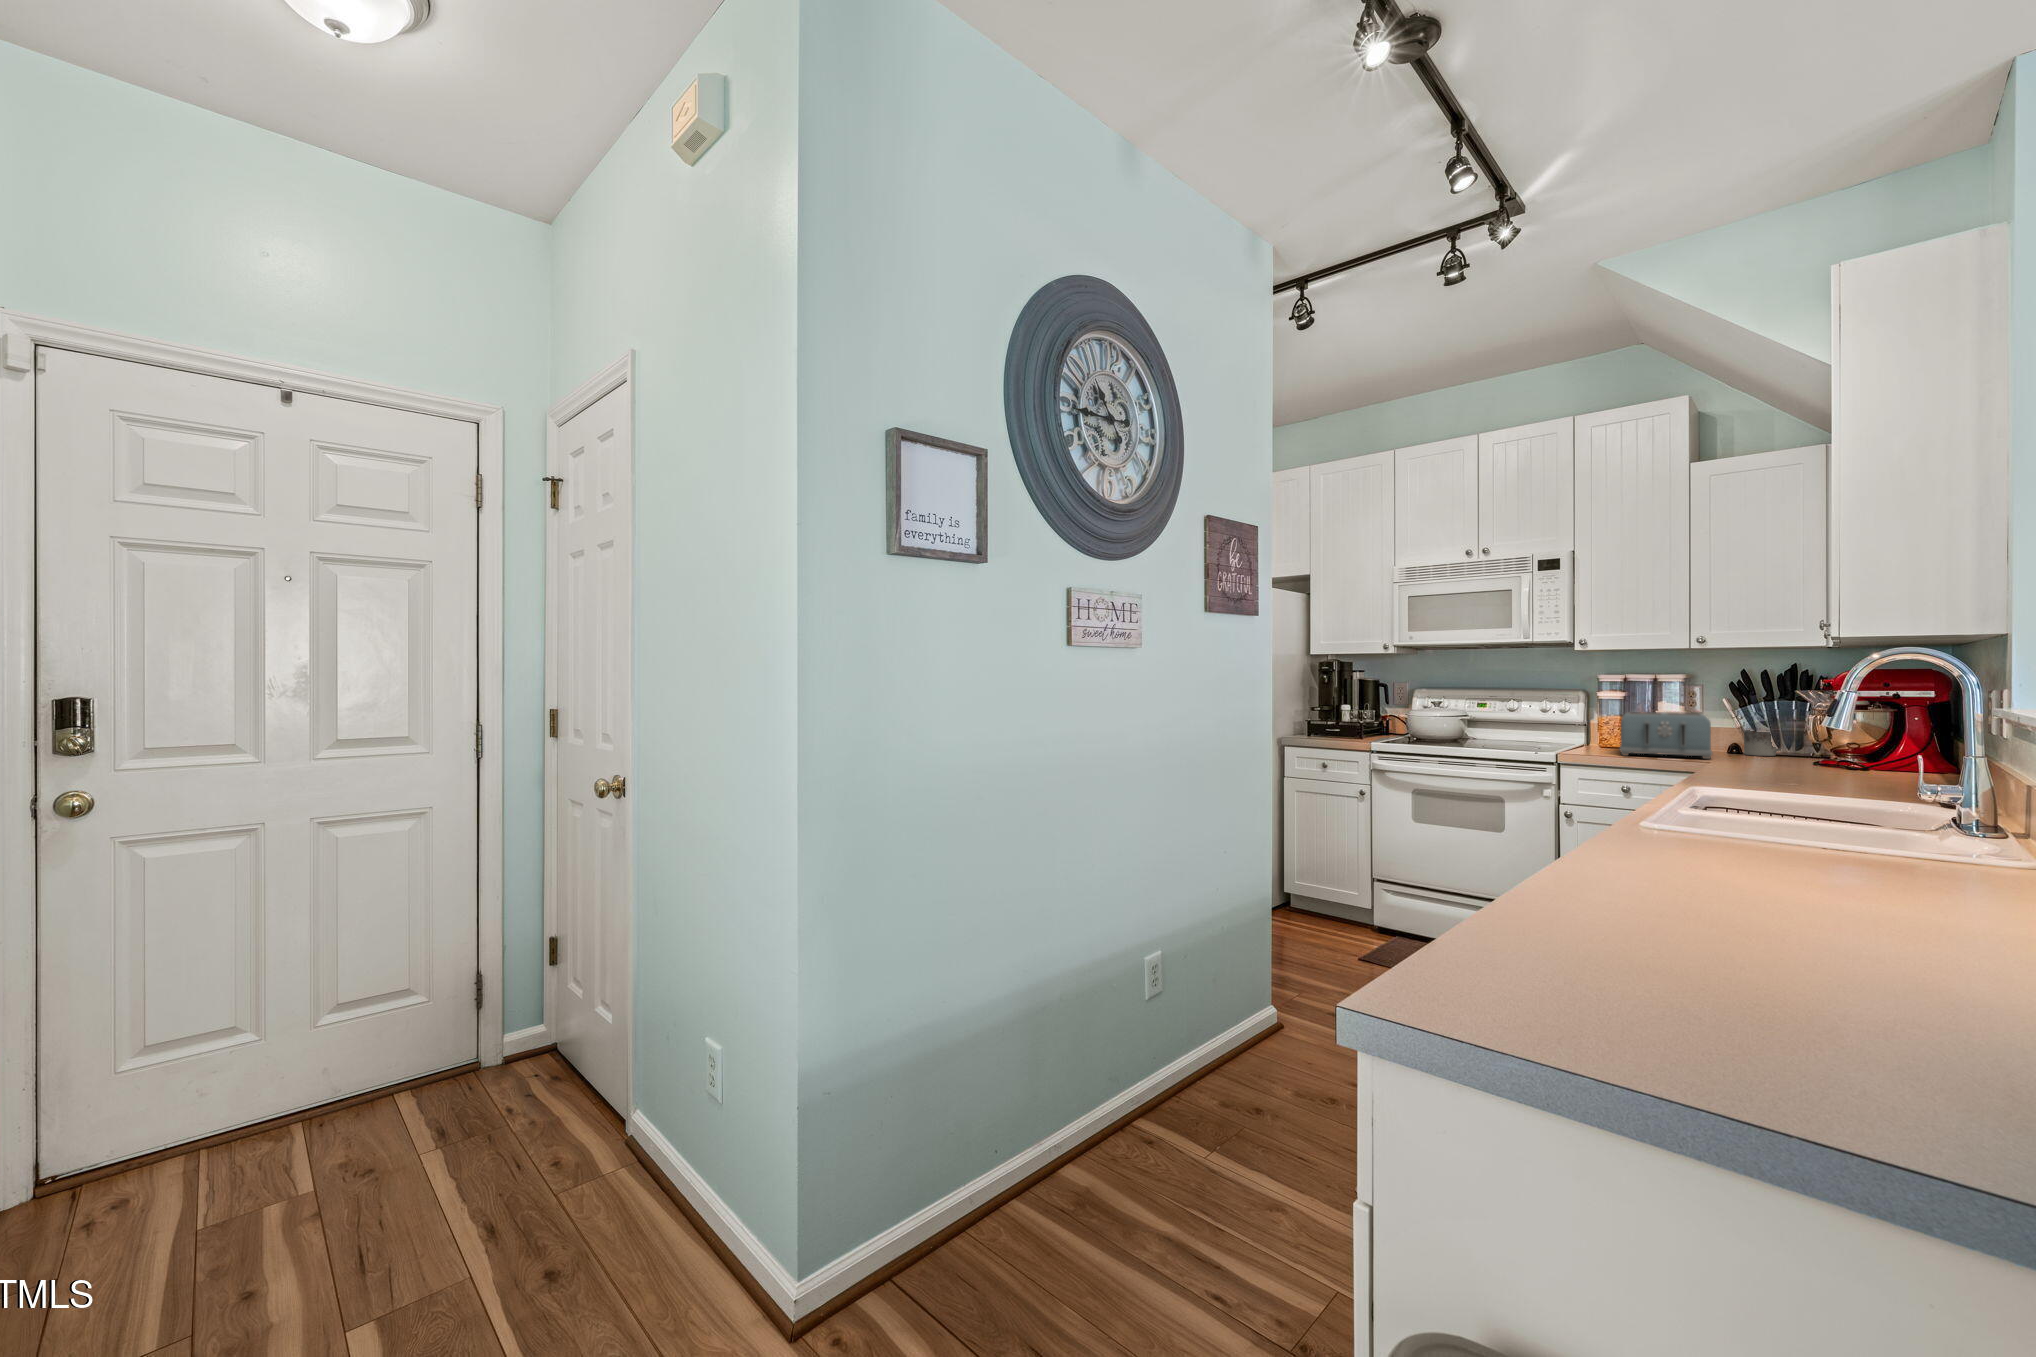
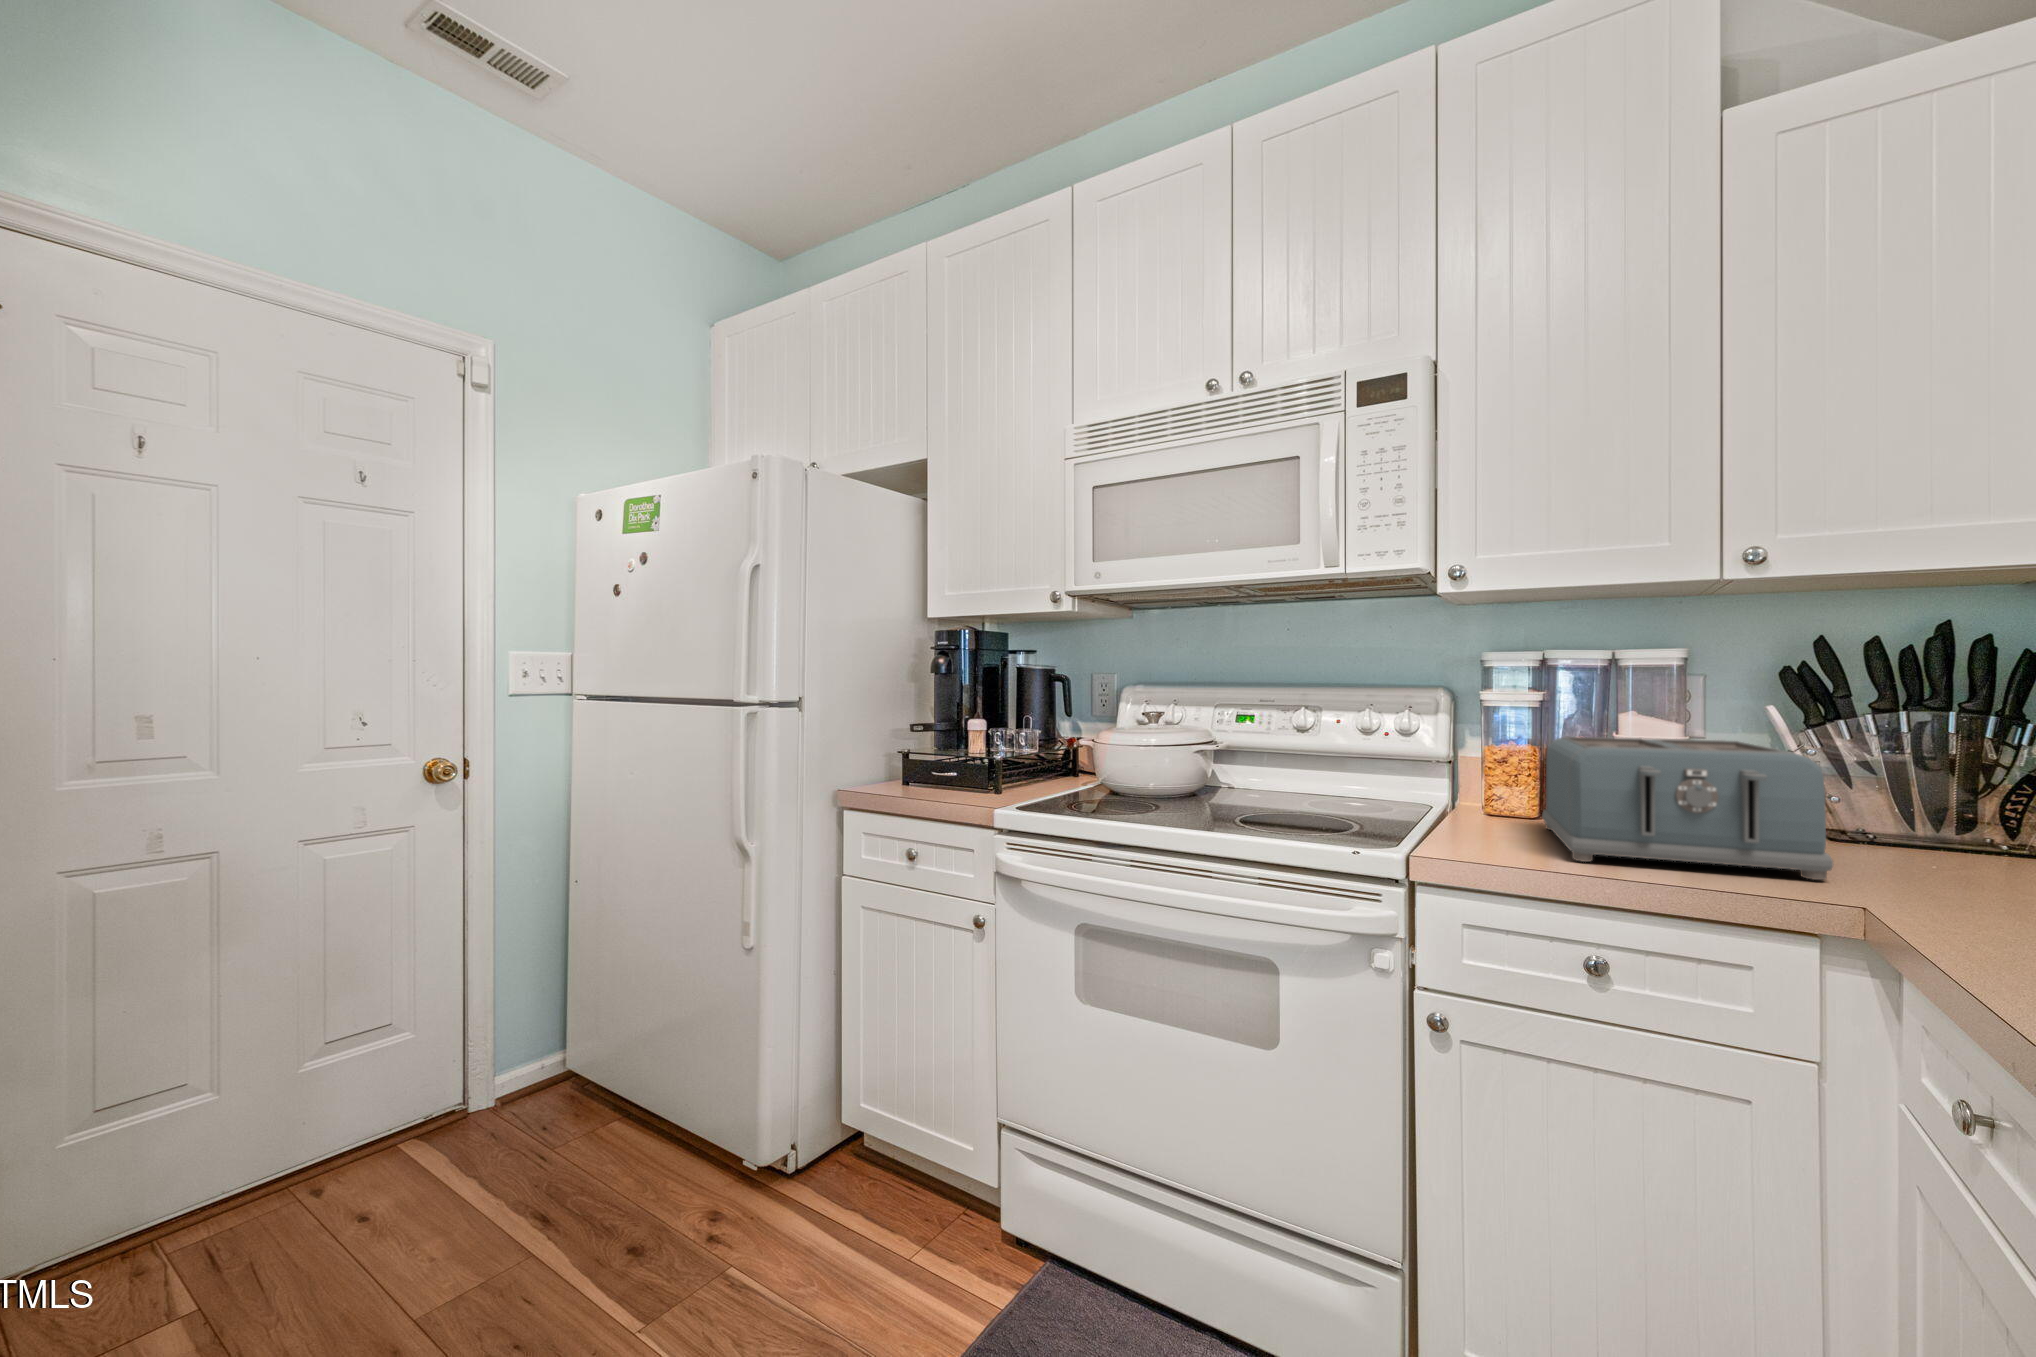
mug: present [1744,730,1782,756] -> none [1842,784,1963,856]

